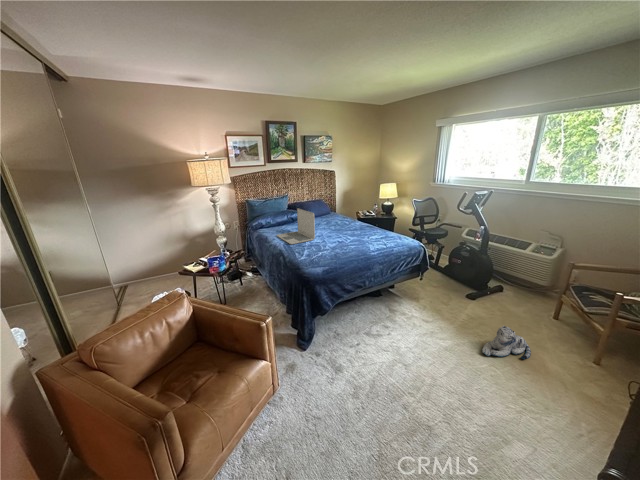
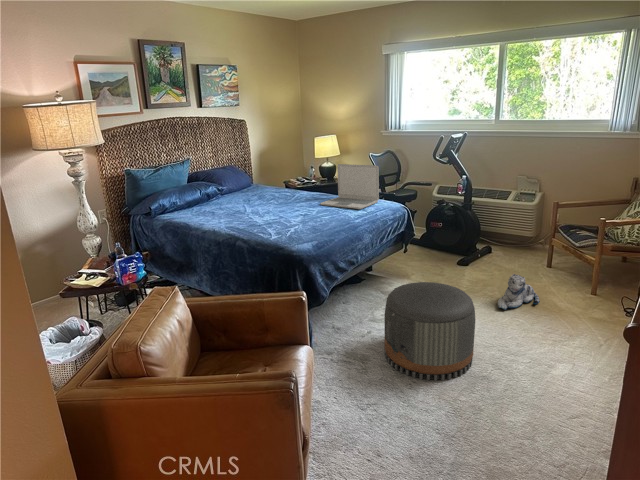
laptop: present [277,208,315,244] -> present [320,164,379,209]
pouf: none [355,318,435,418] -> present [384,282,475,381]

